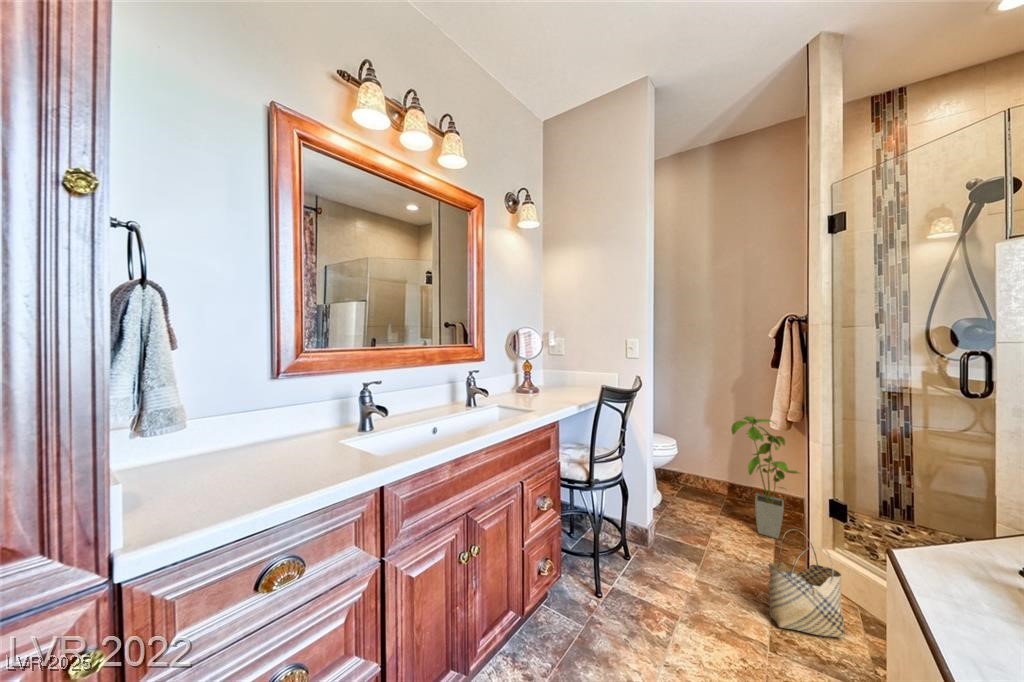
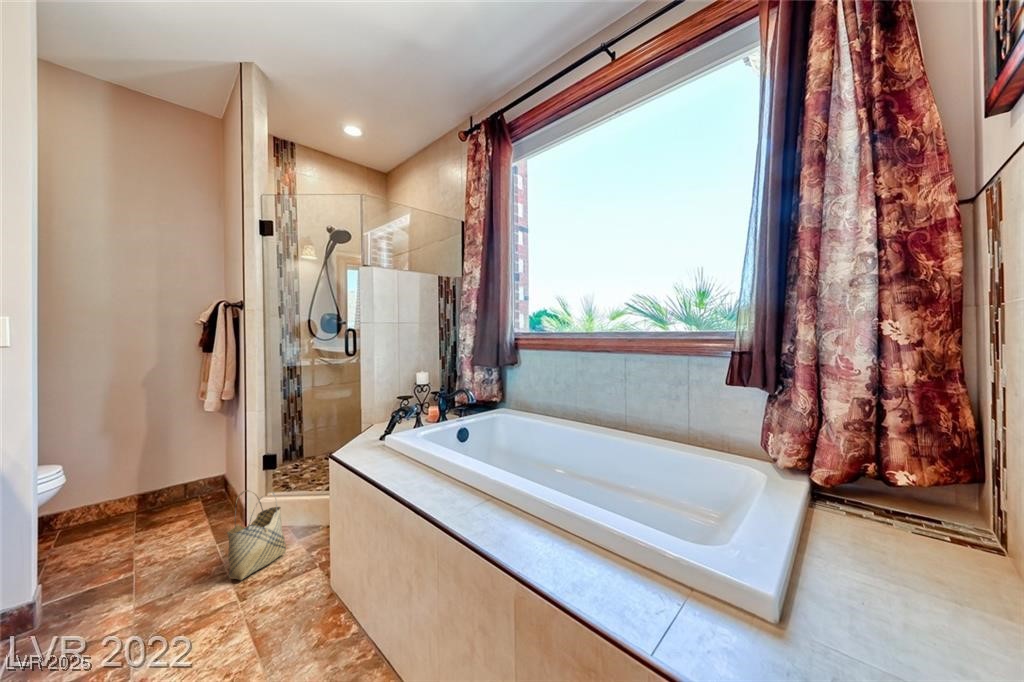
house plant: present [731,416,798,539] -> none [151,407,232,526]

